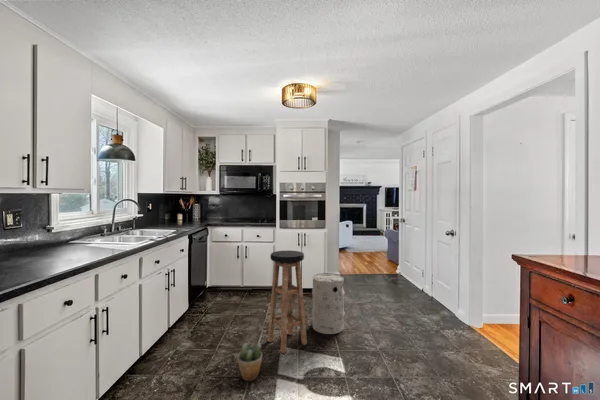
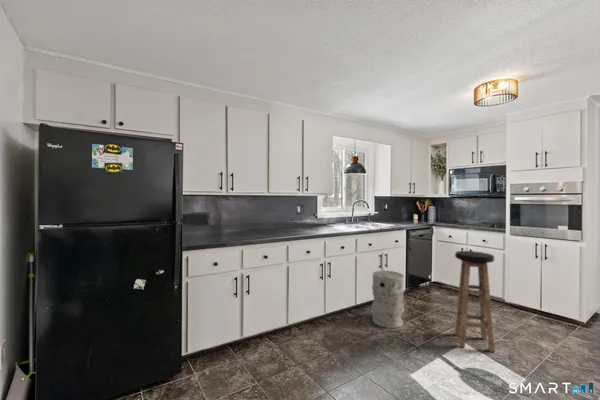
trash can: present [312,273,345,334] -> present [372,271,404,328]
potted plant: present [237,343,262,381] -> none [407,317,429,350]

